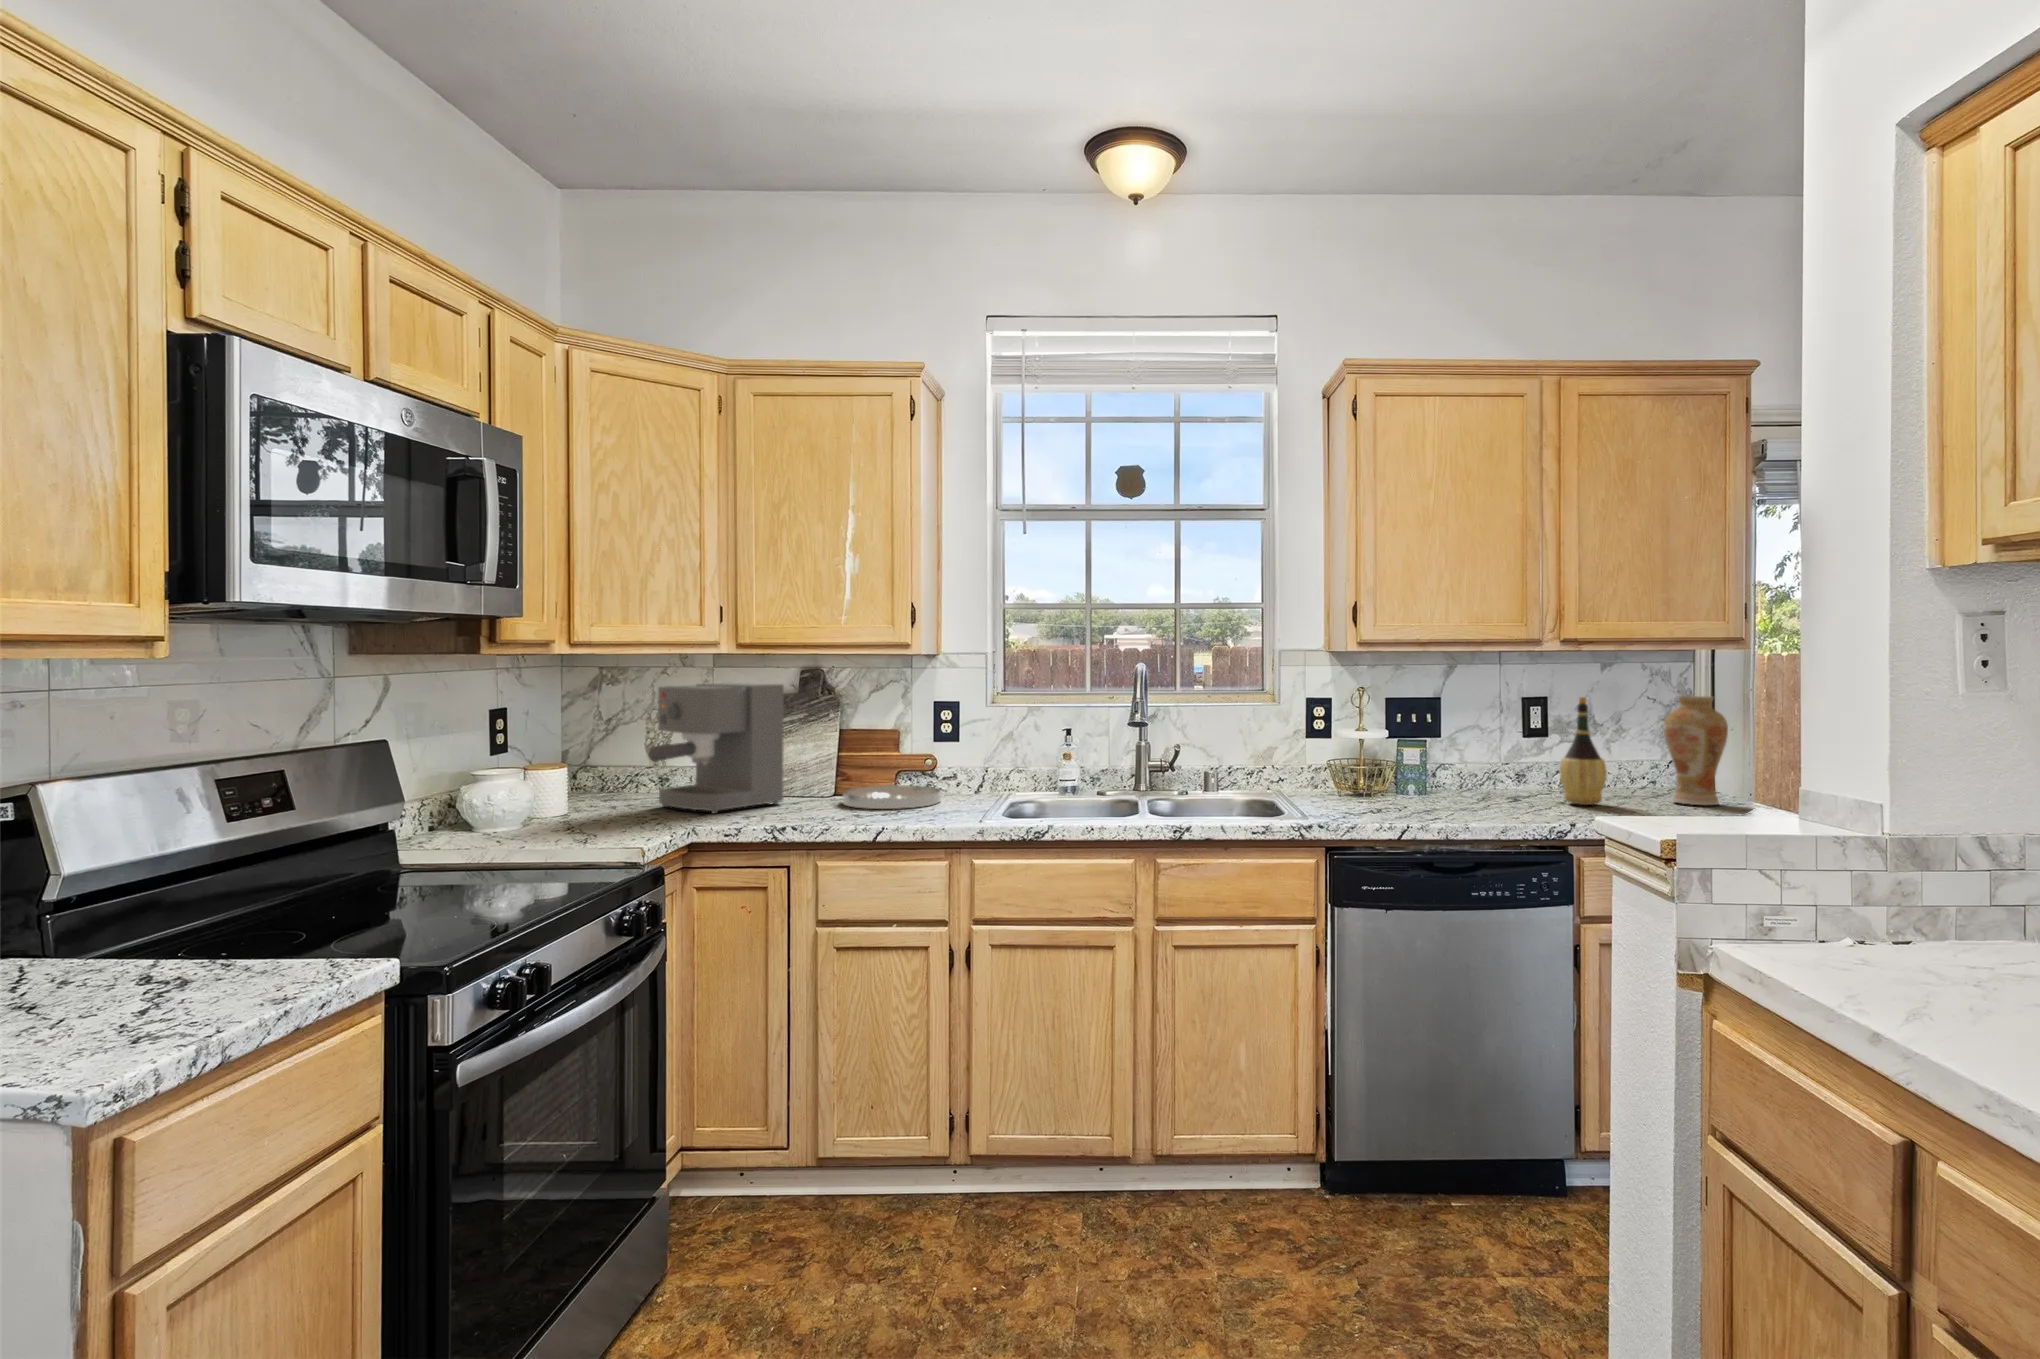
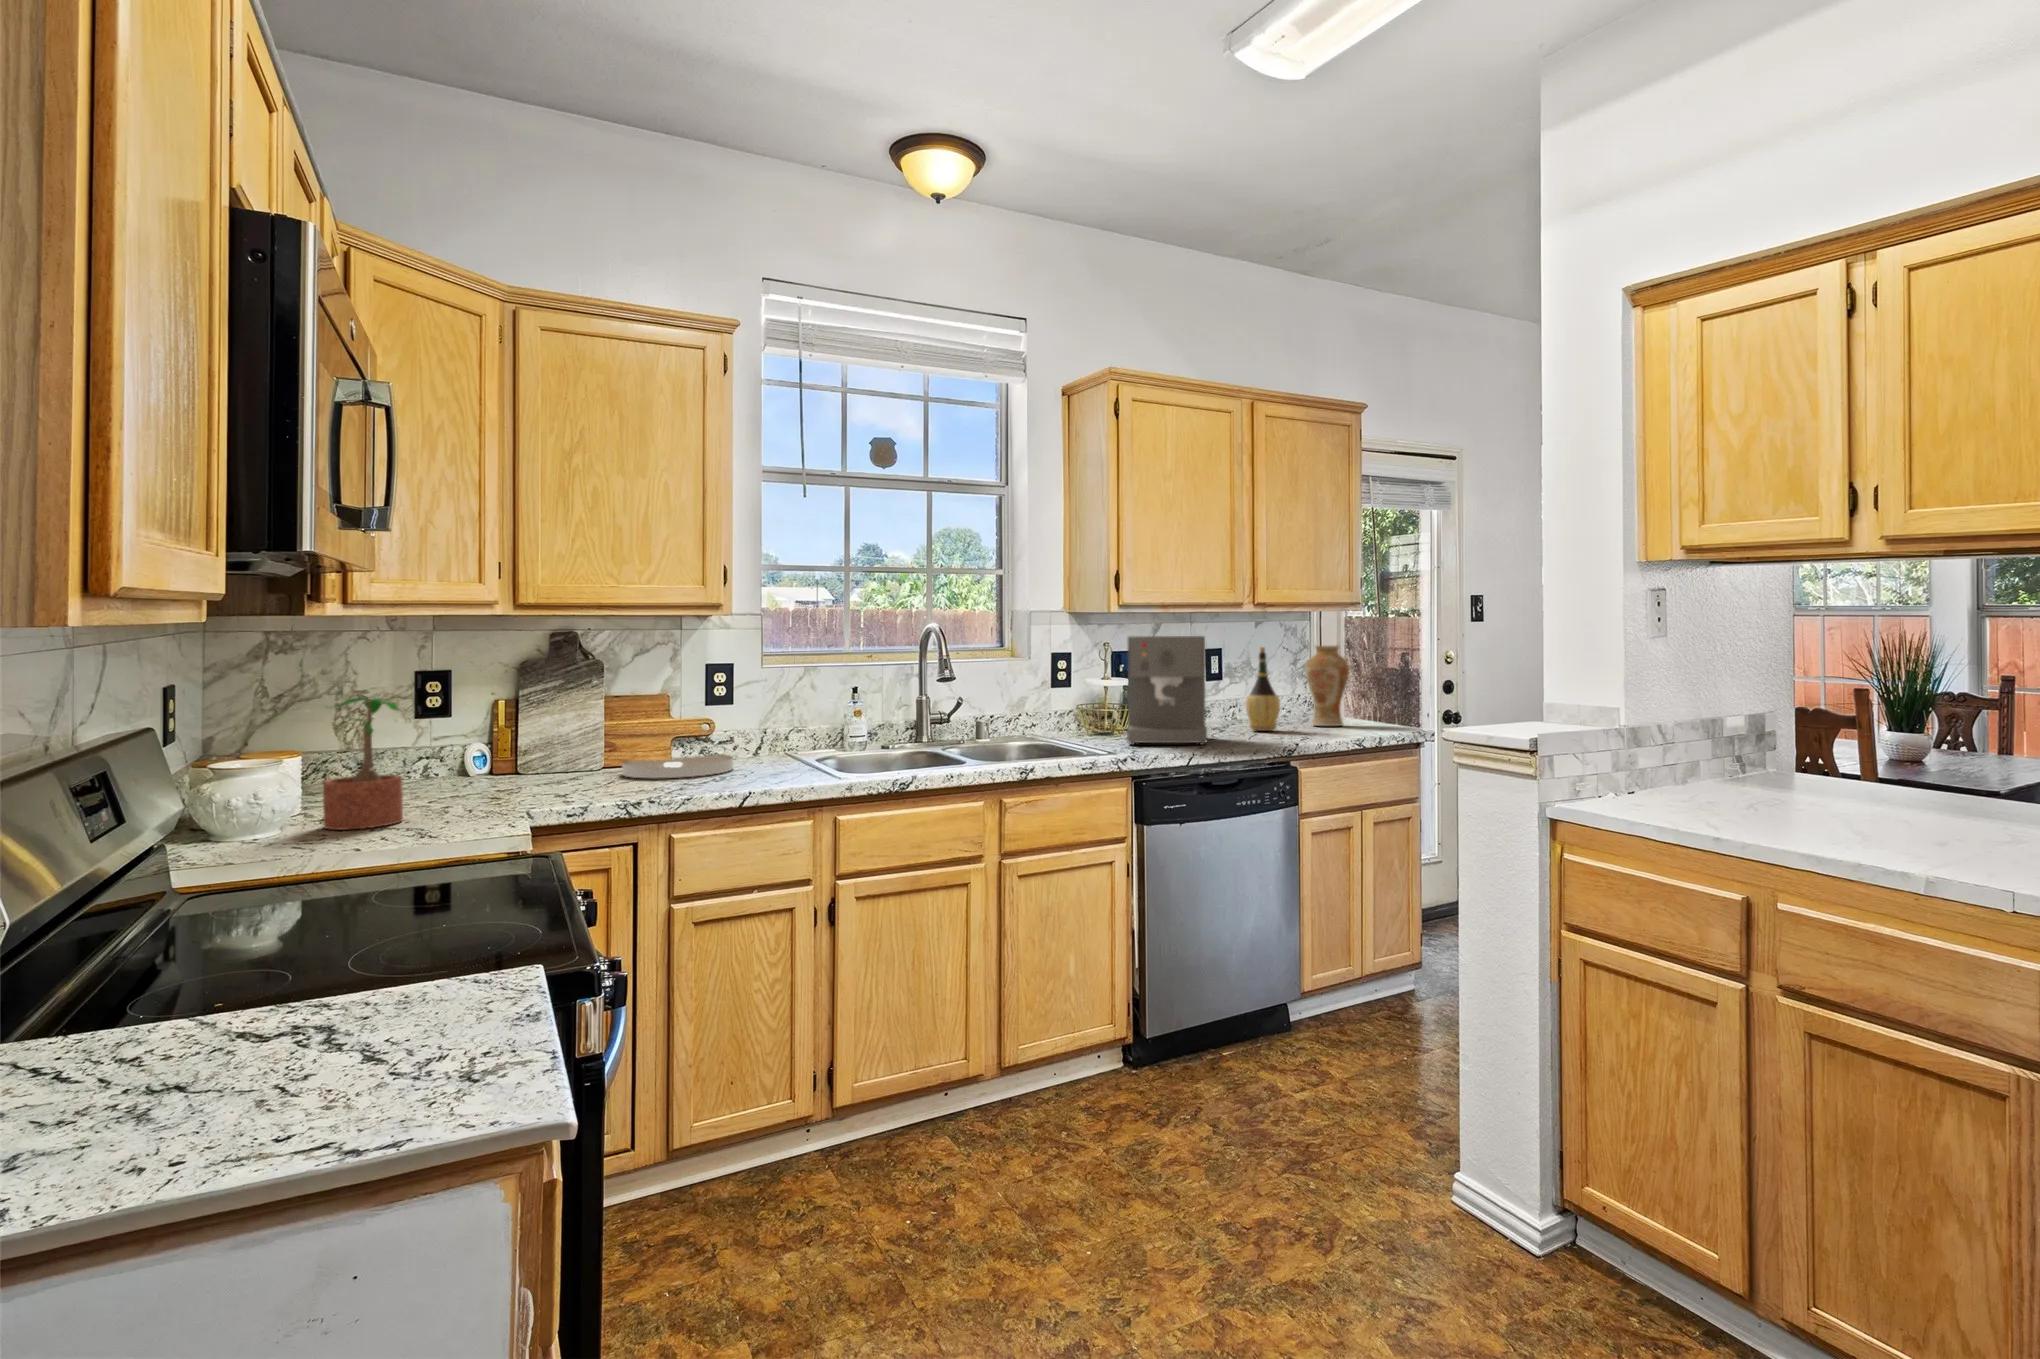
coffee maker: present [648,683,784,813] -> present [1127,636,1207,745]
potted plant: none [559,728,618,834] -> present [323,697,403,830]

